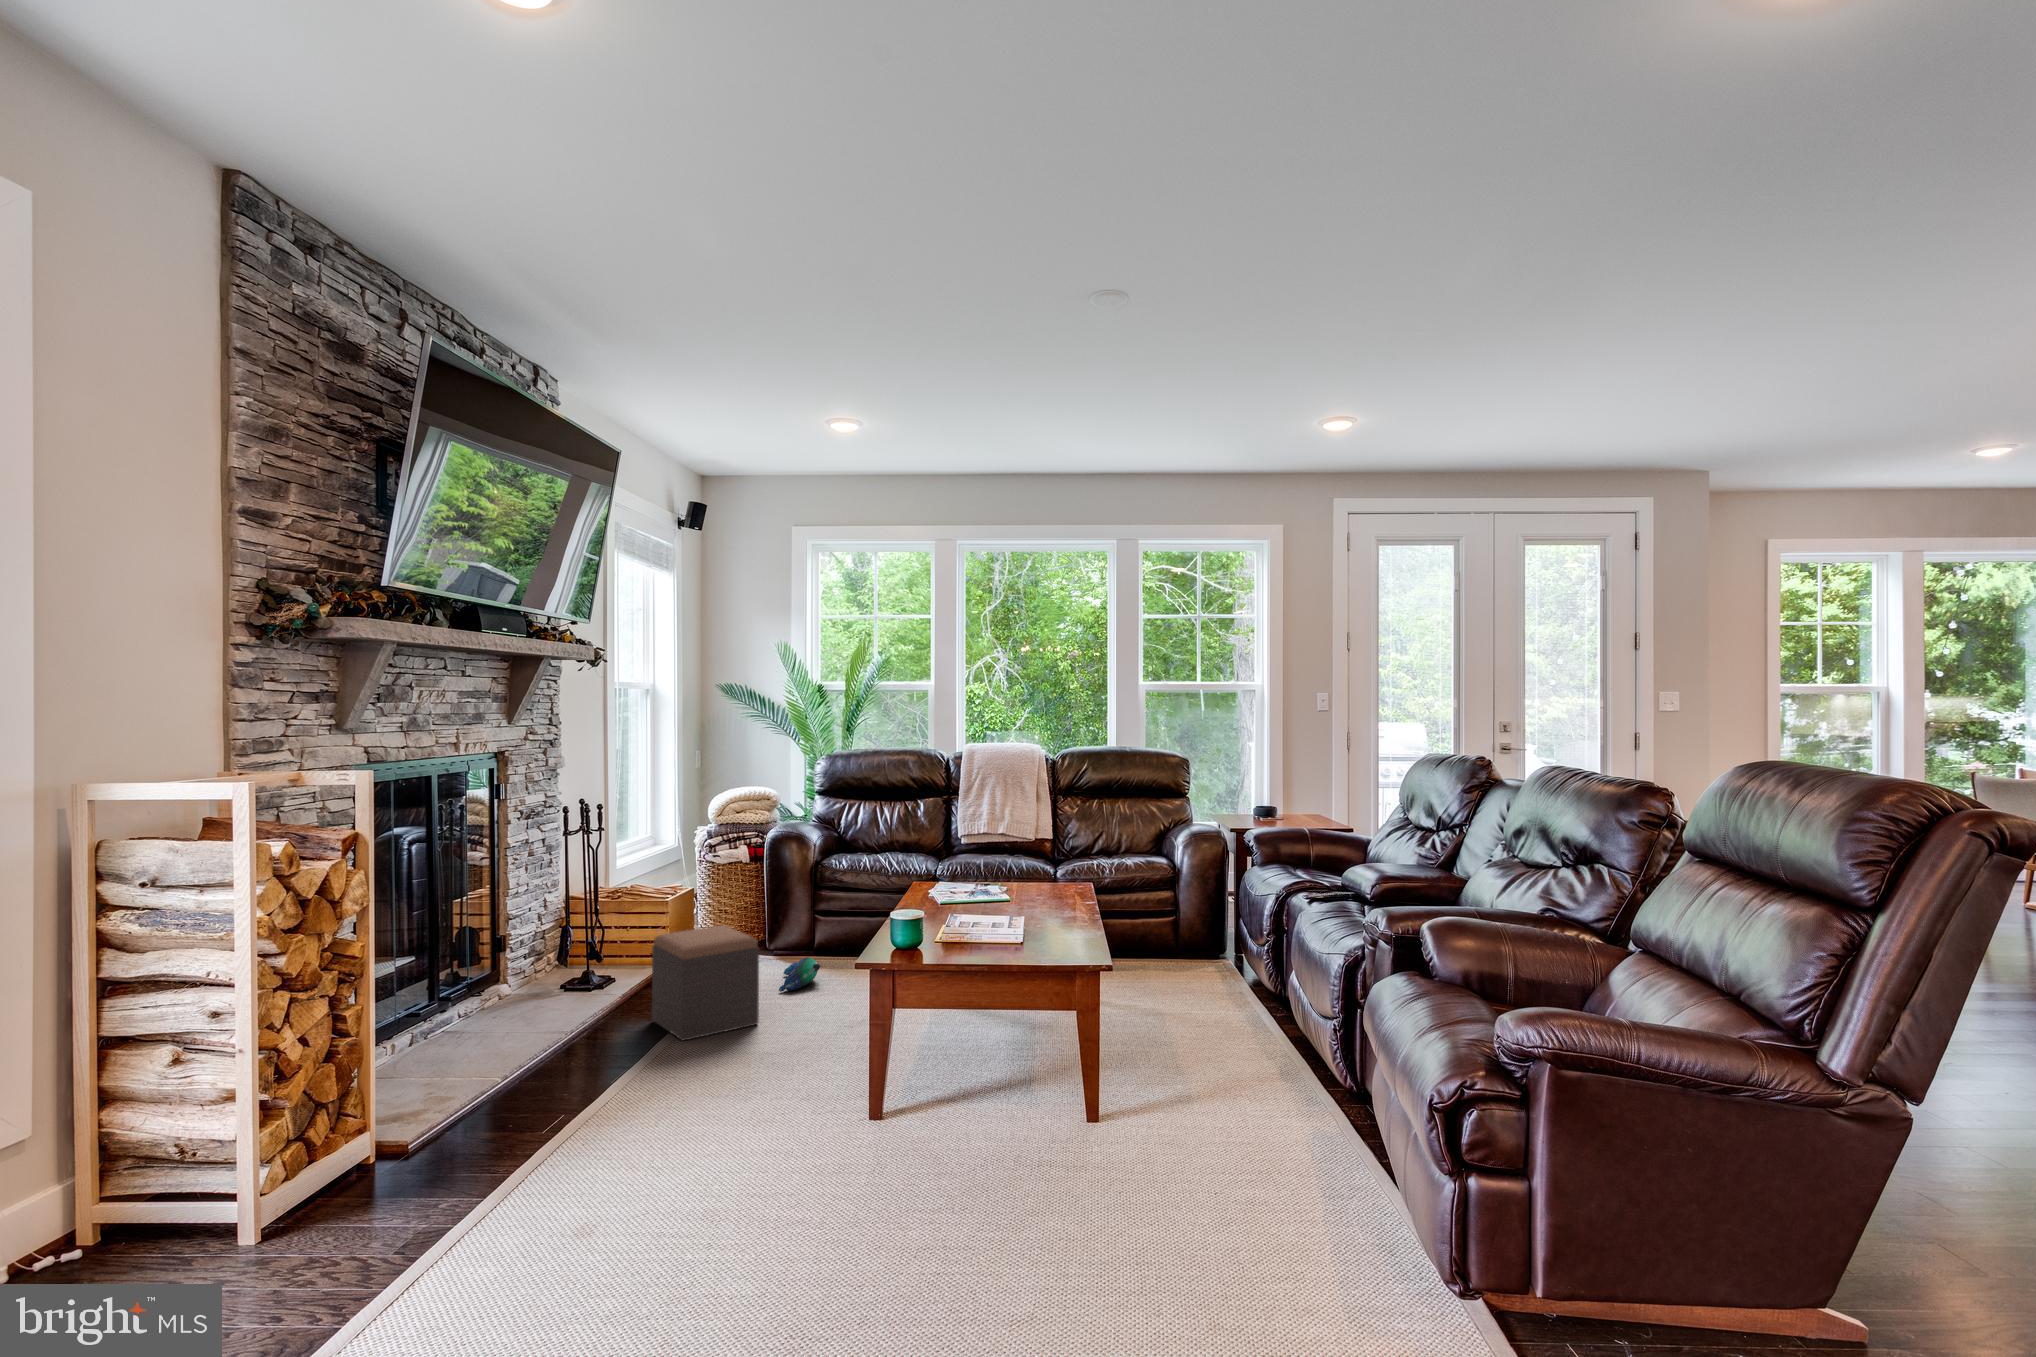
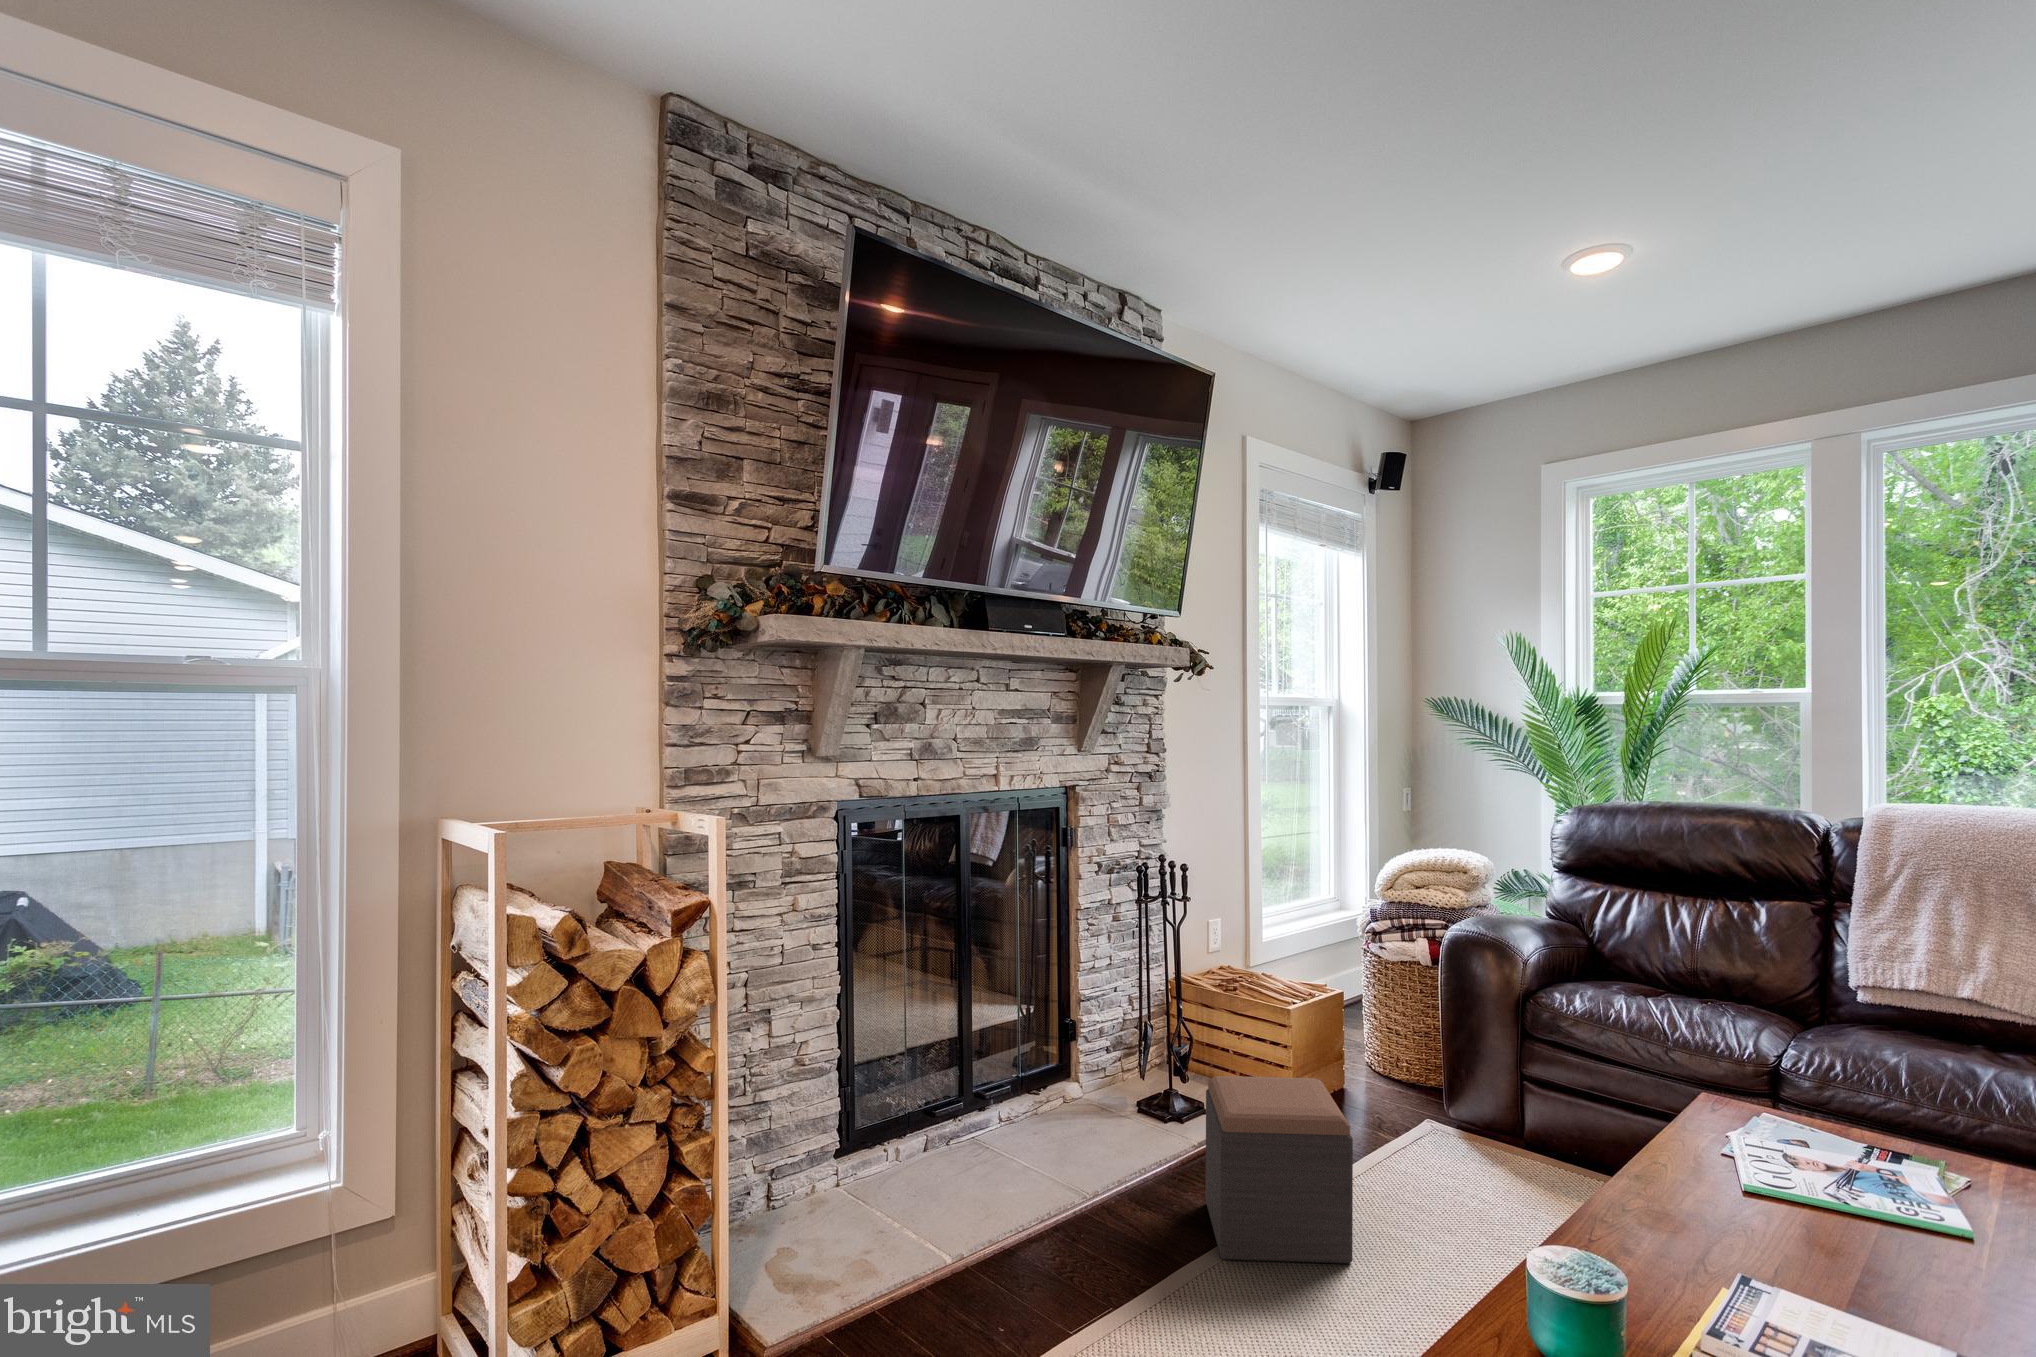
plush toy: present [779,957,821,992] -> none [1419,1149,1497,1205]

